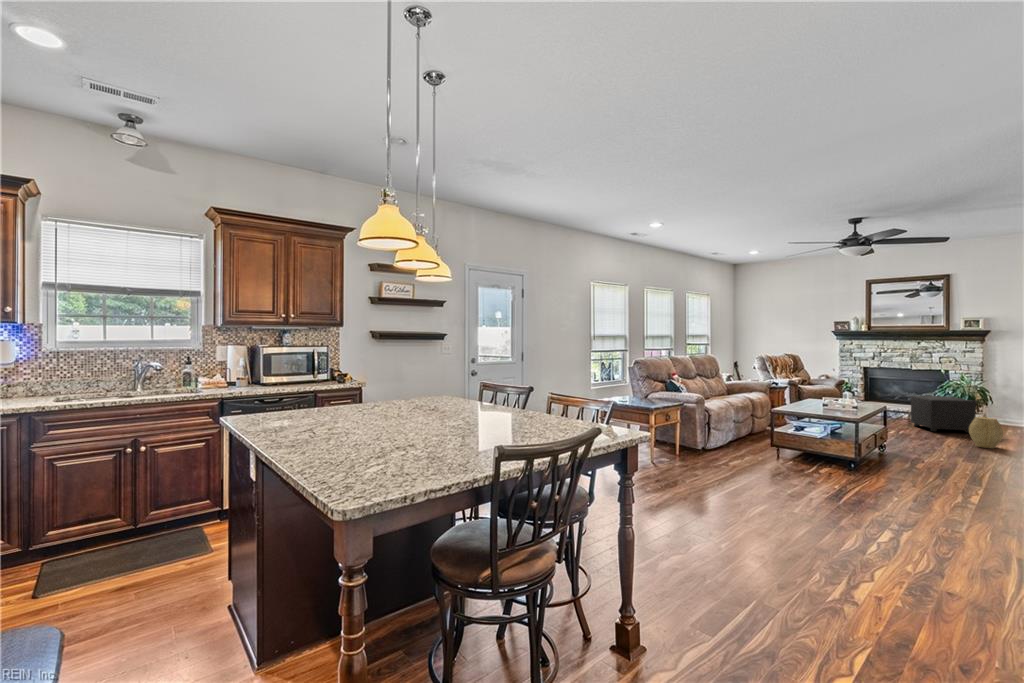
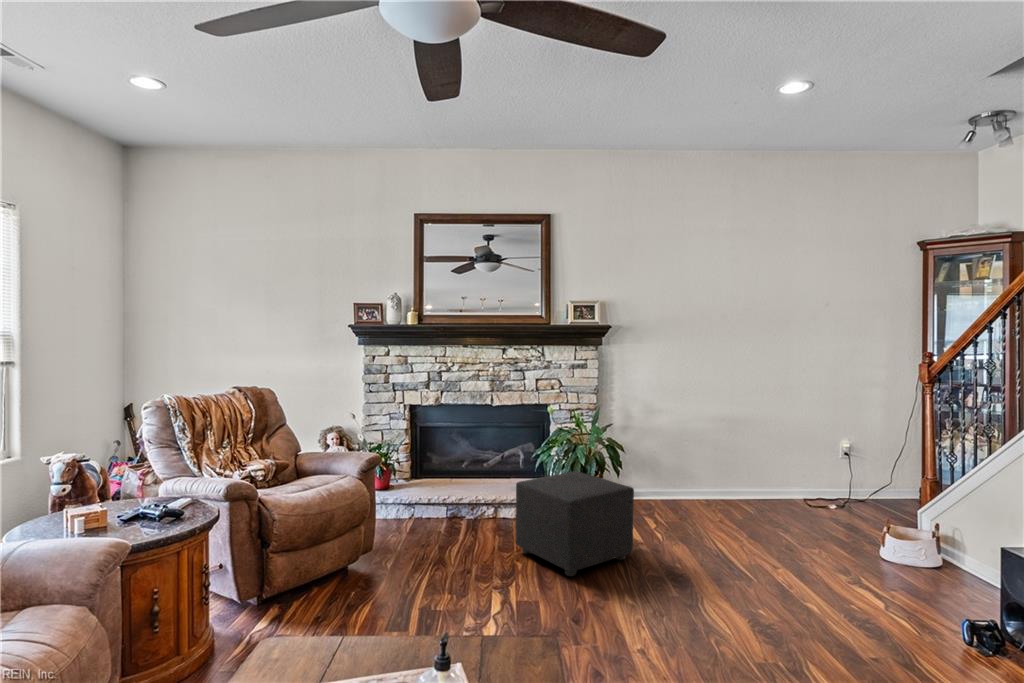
woven basket: present [969,417,1003,448] -> none [680,558,750,652]

